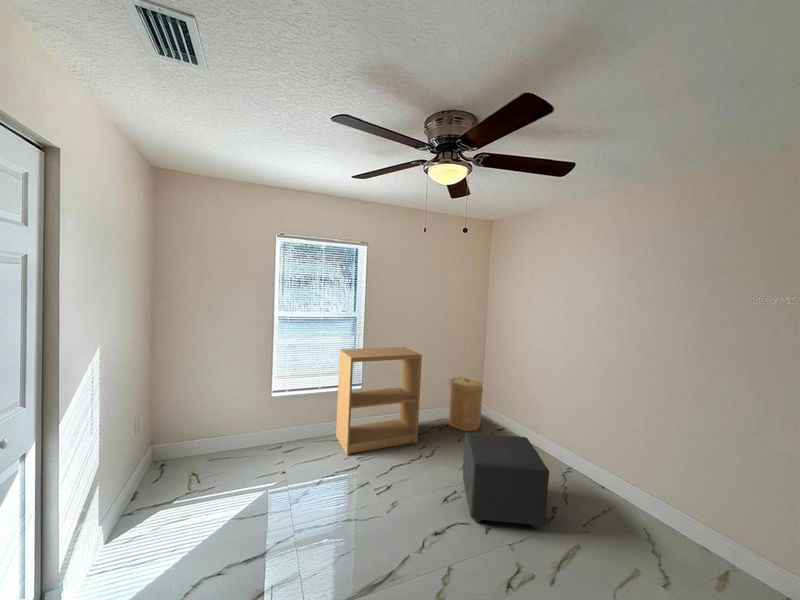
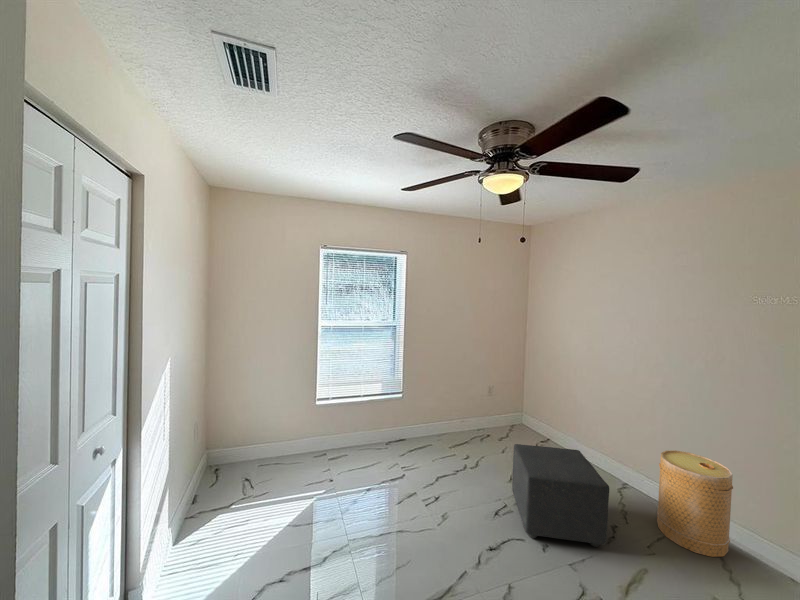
bookshelf: present [336,347,422,455] -> none [379,356,464,464]
basket: present [449,377,483,431] -> present [657,450,733,557]

